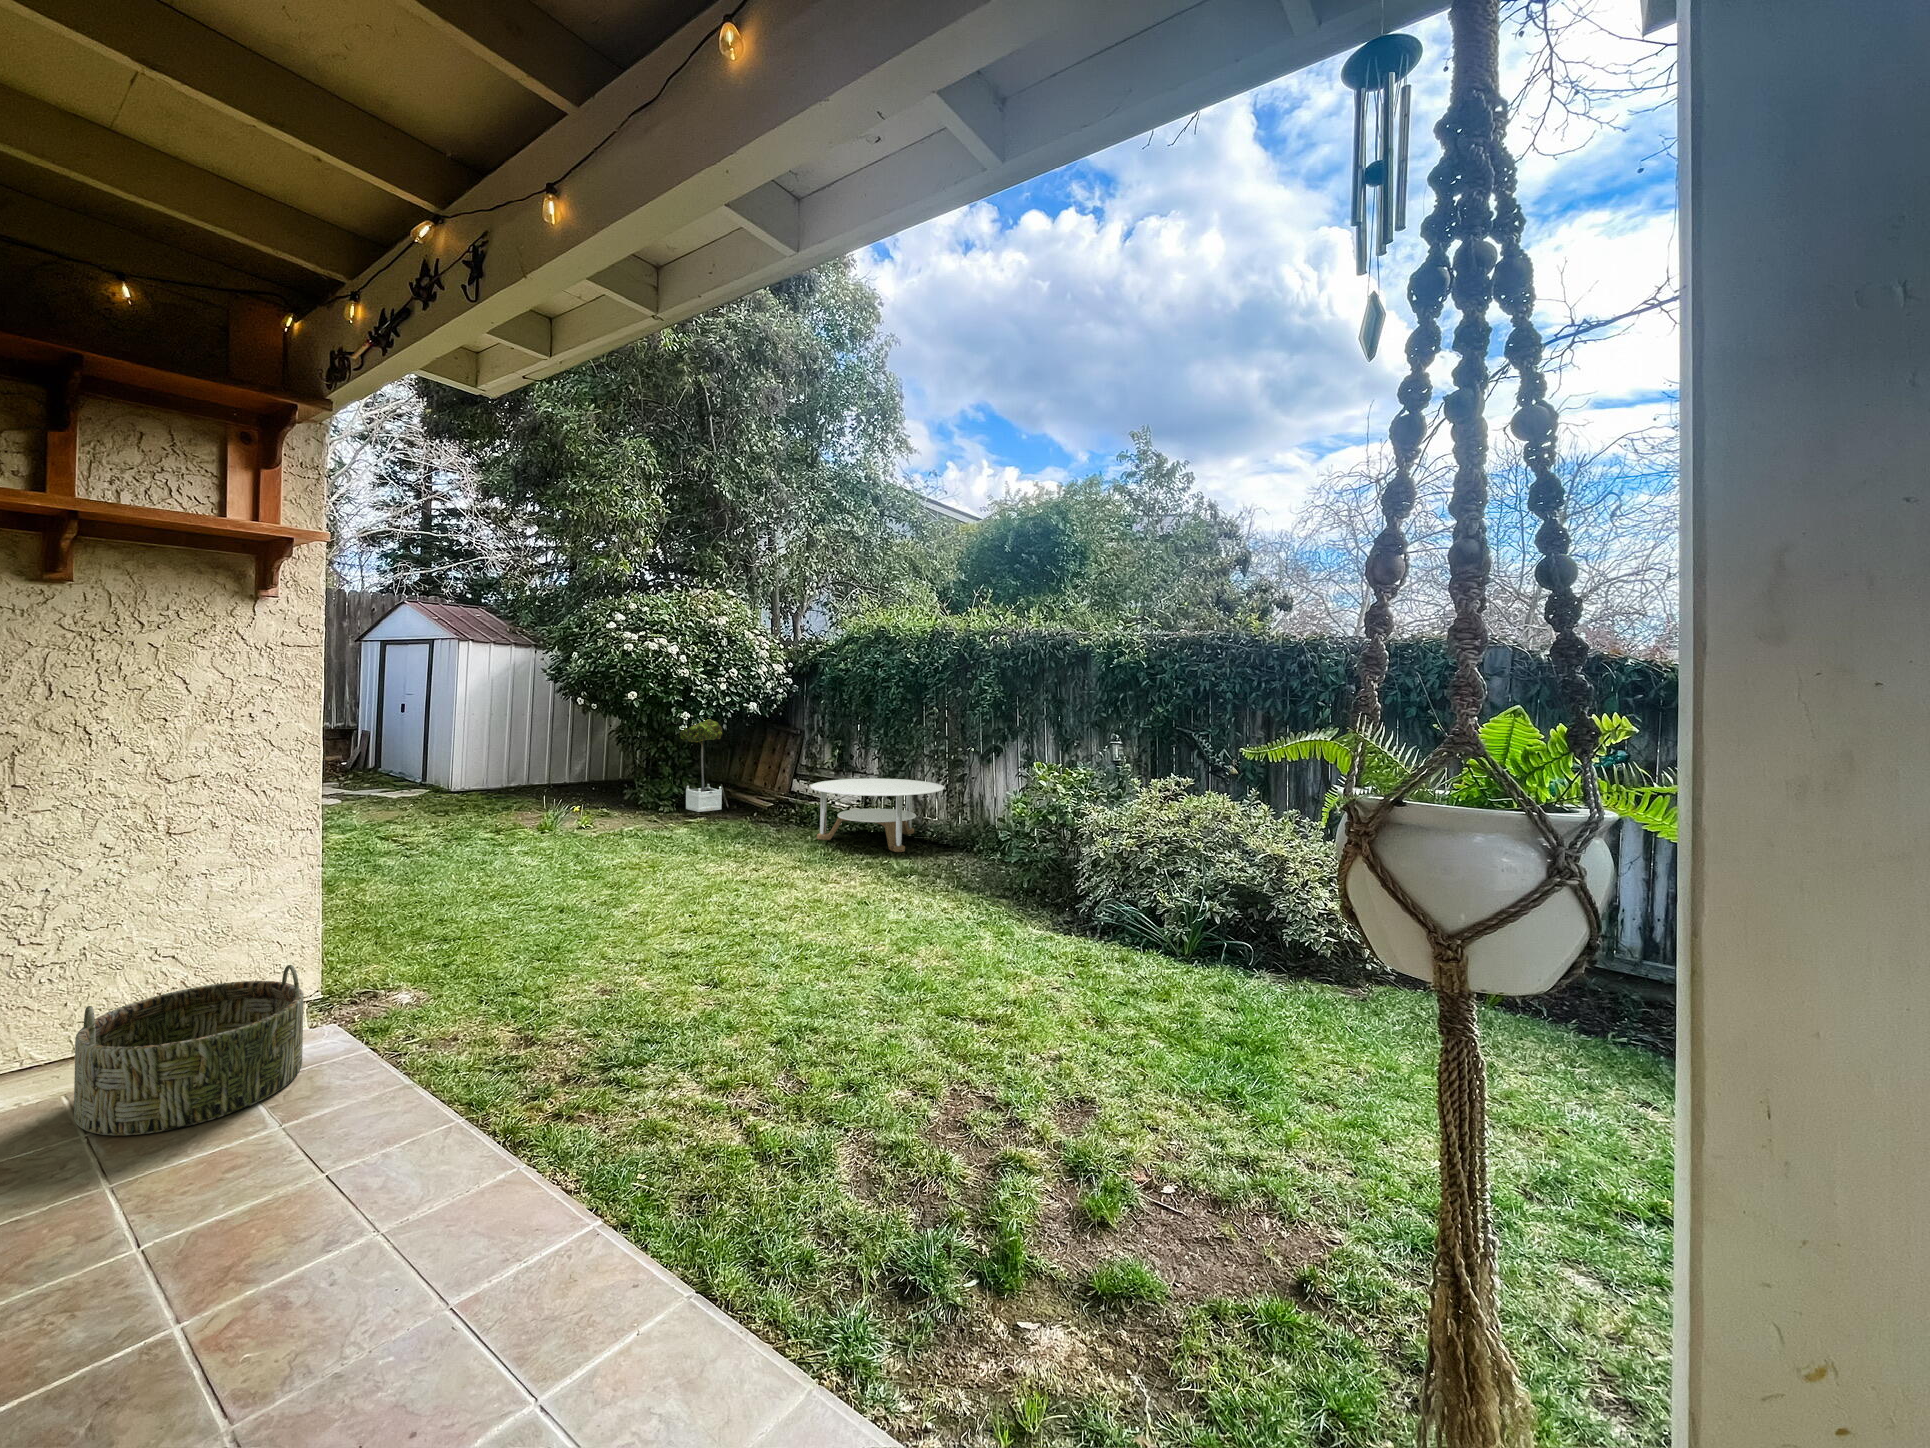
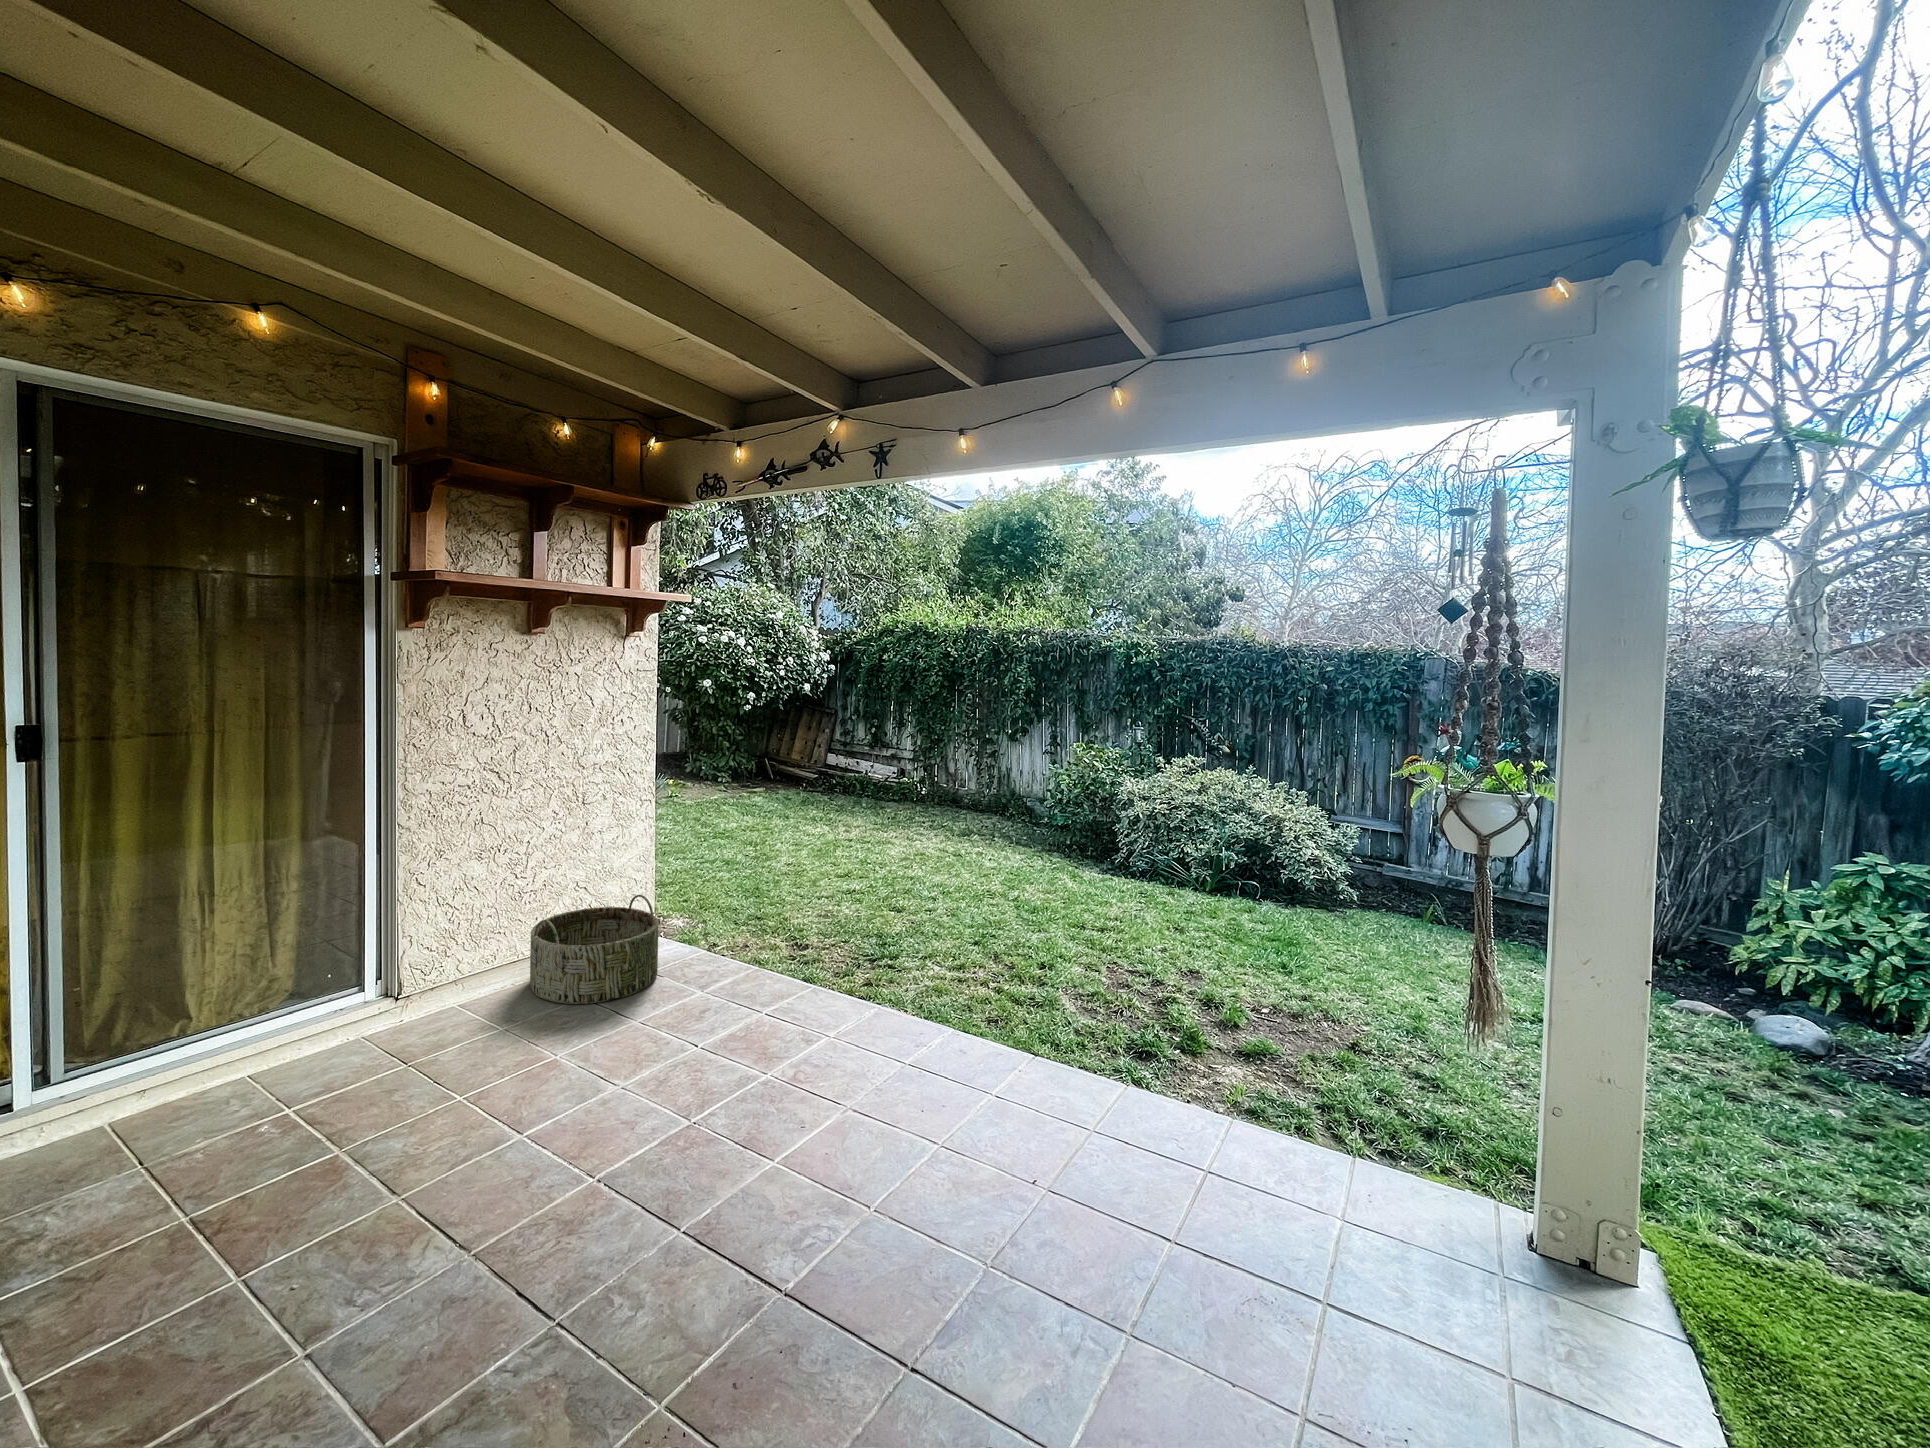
potted tree: present [680,719,722,812] -> none [735,698,773,782]
round table: present [810,778,944,852] -> none [871,754,984,816]

